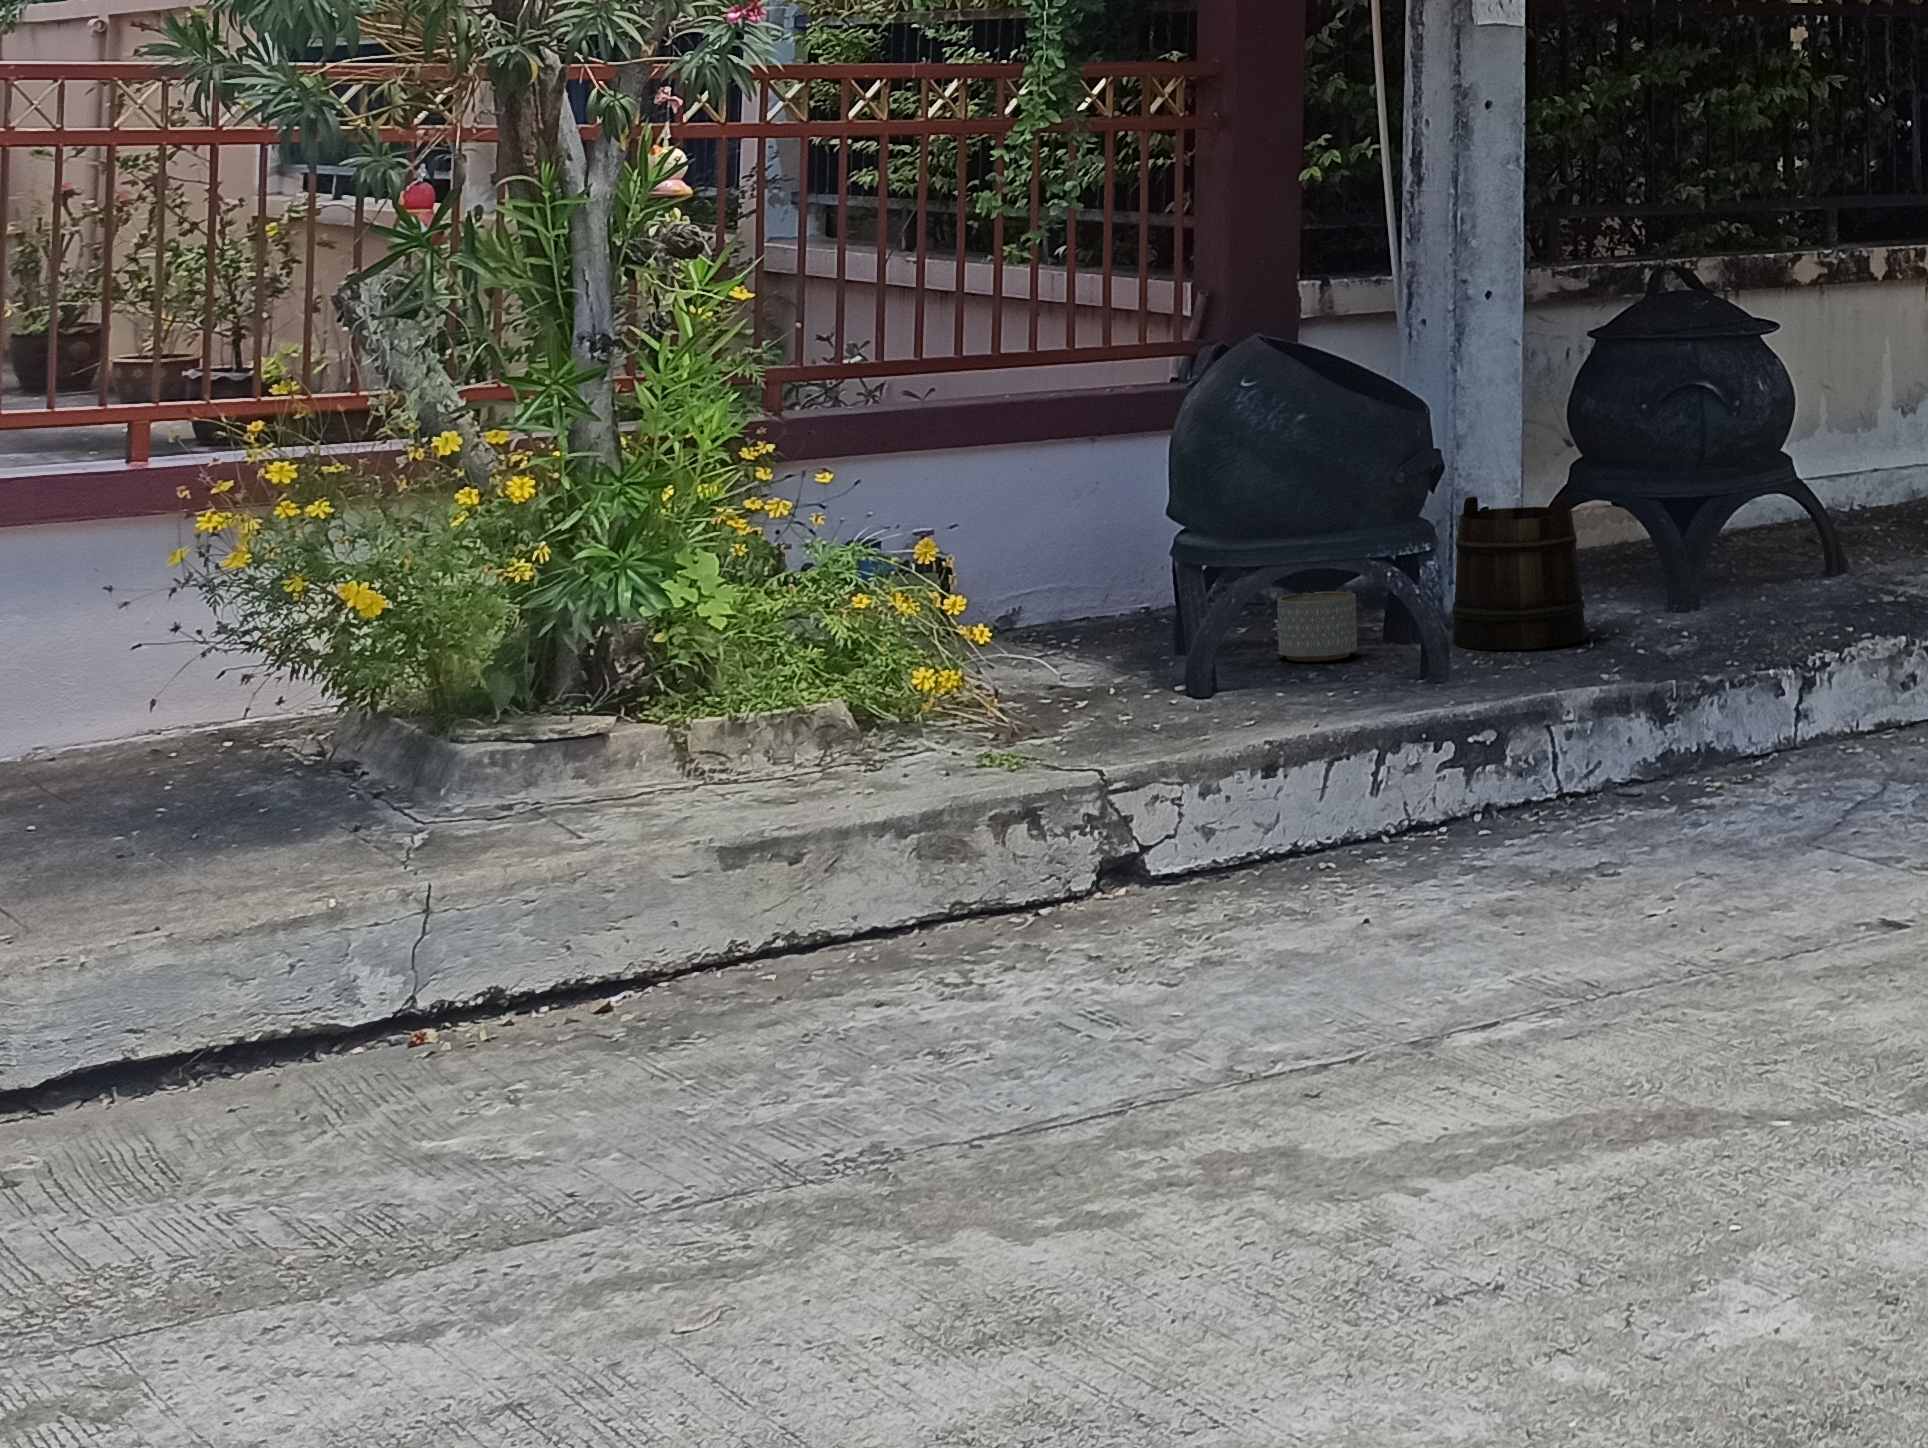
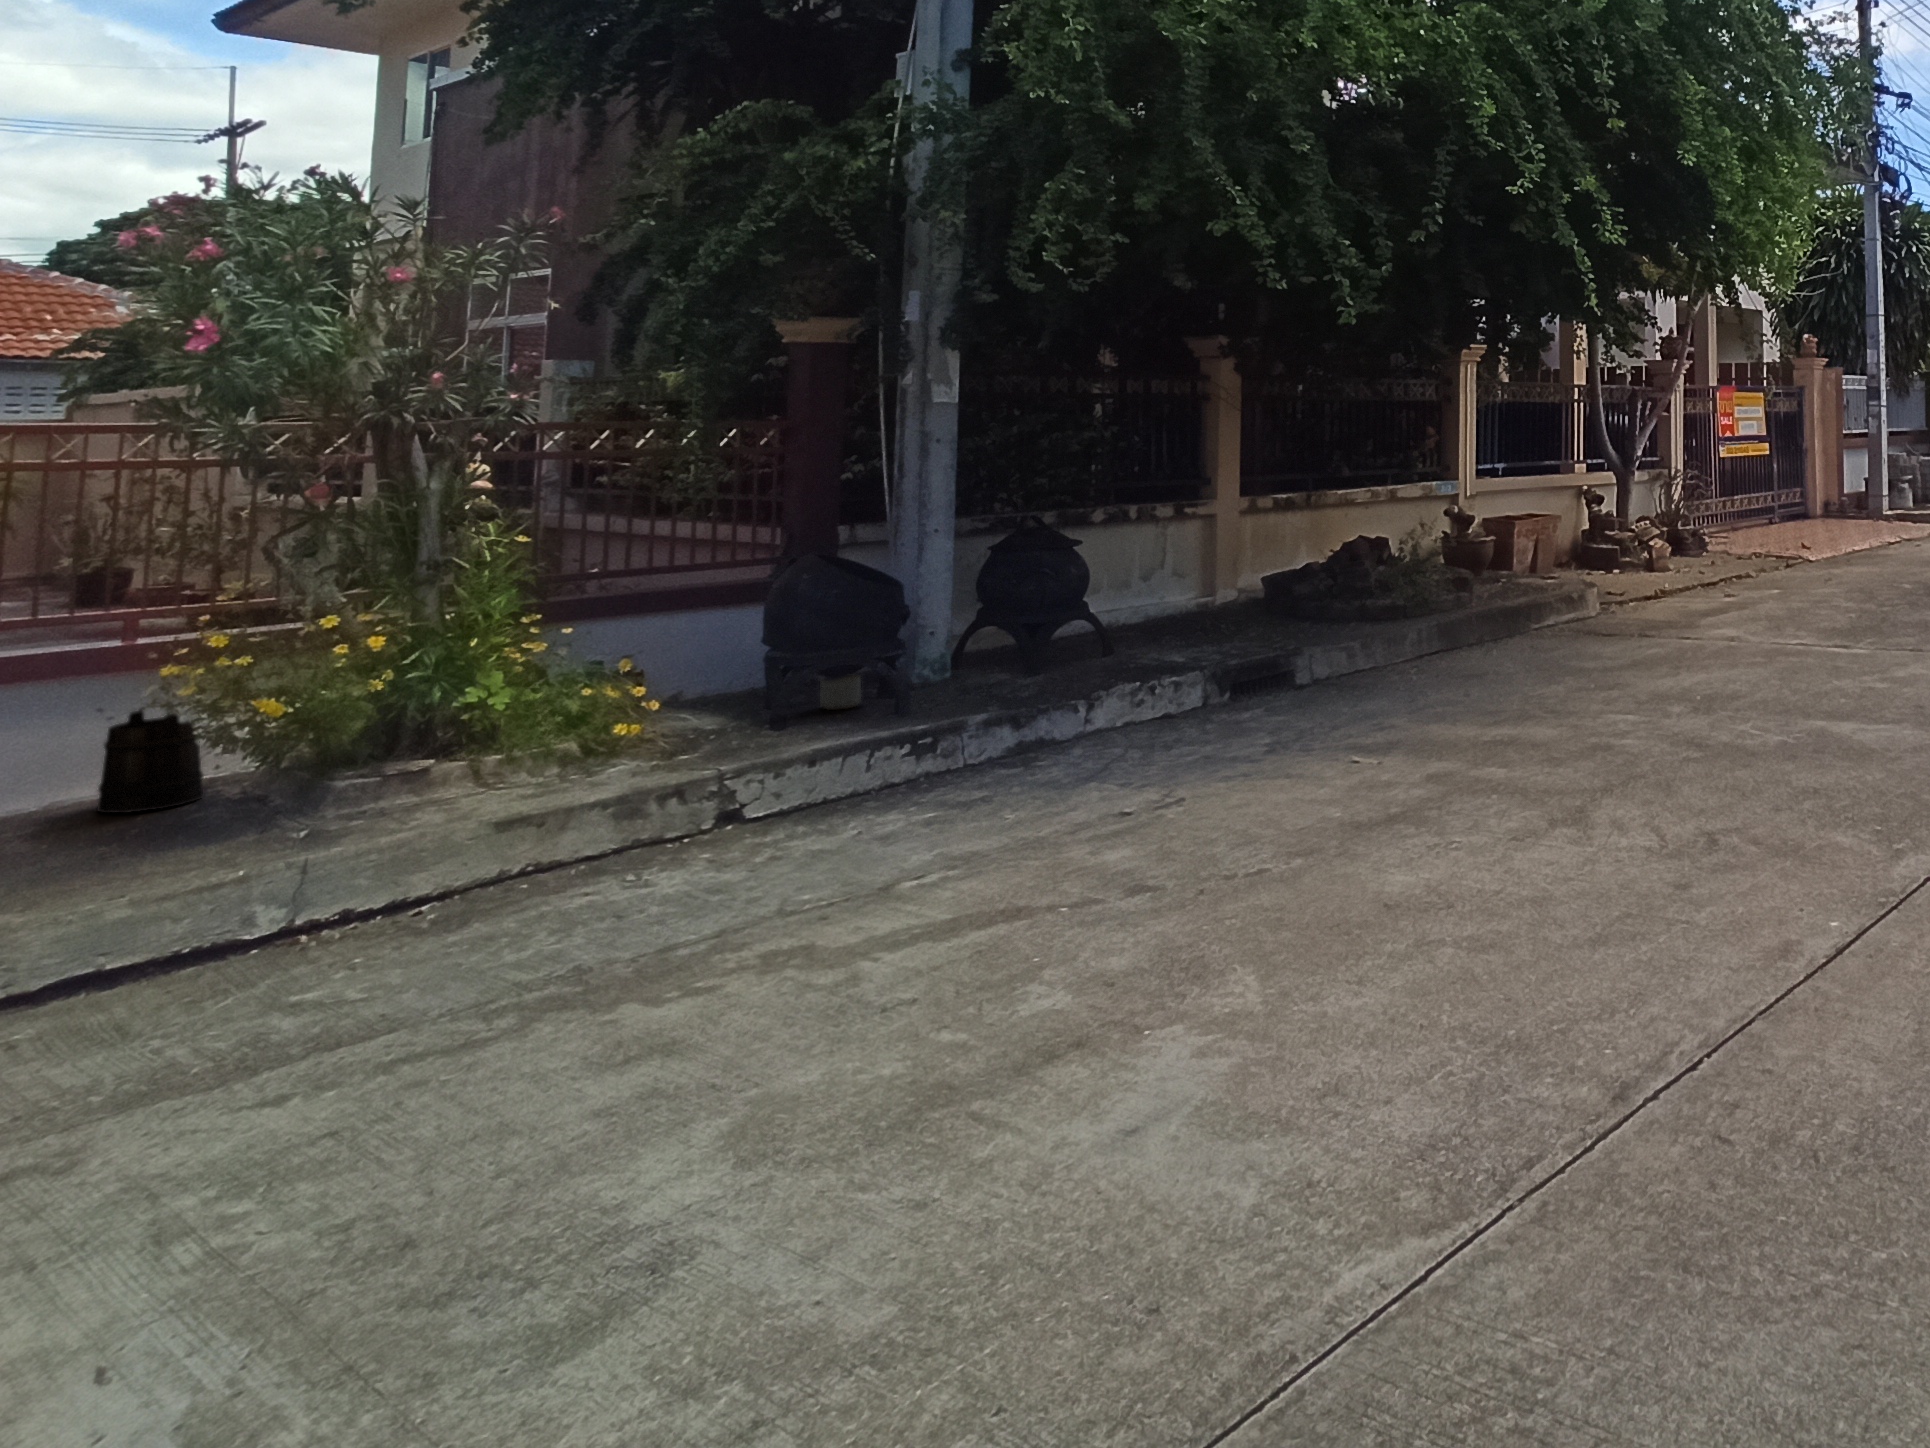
bucket: present [1452,496,1586,650] -> present [98,711,203,813]

